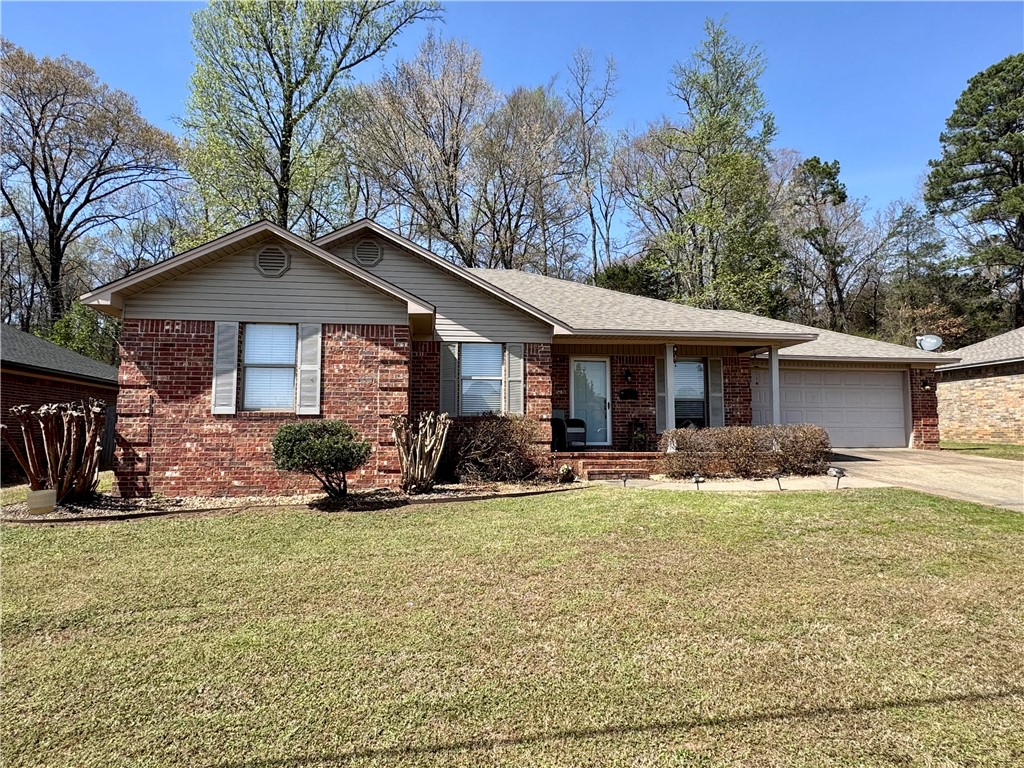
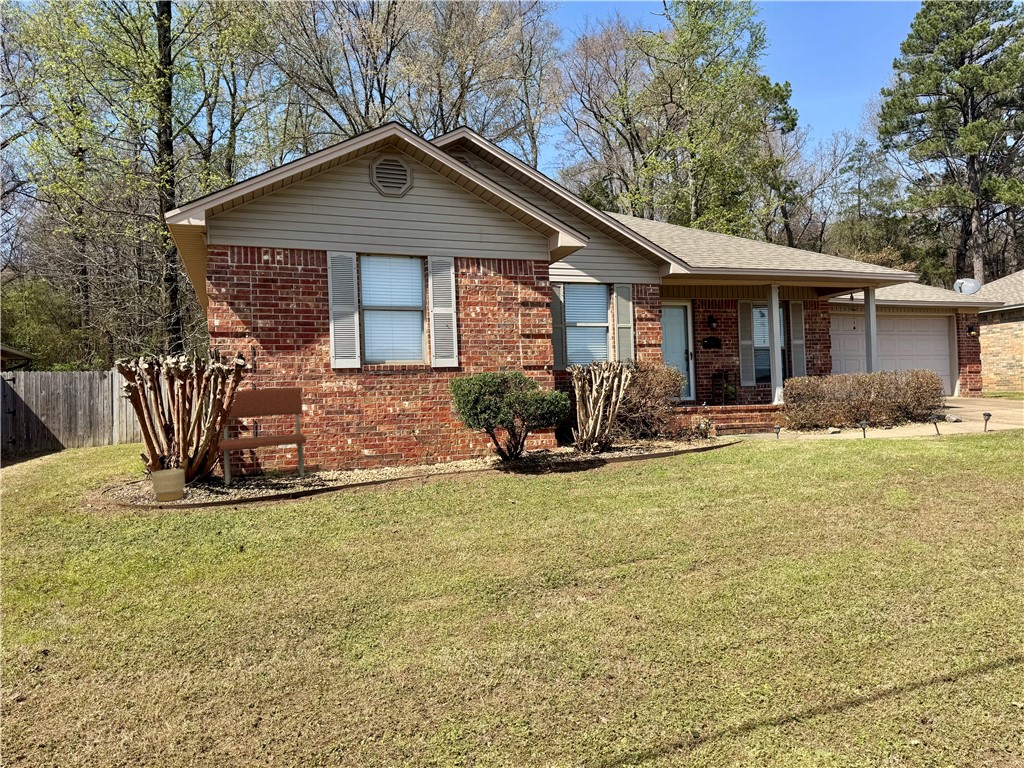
bench: none [92,429,179,503] -> present [220,388,306,484]

